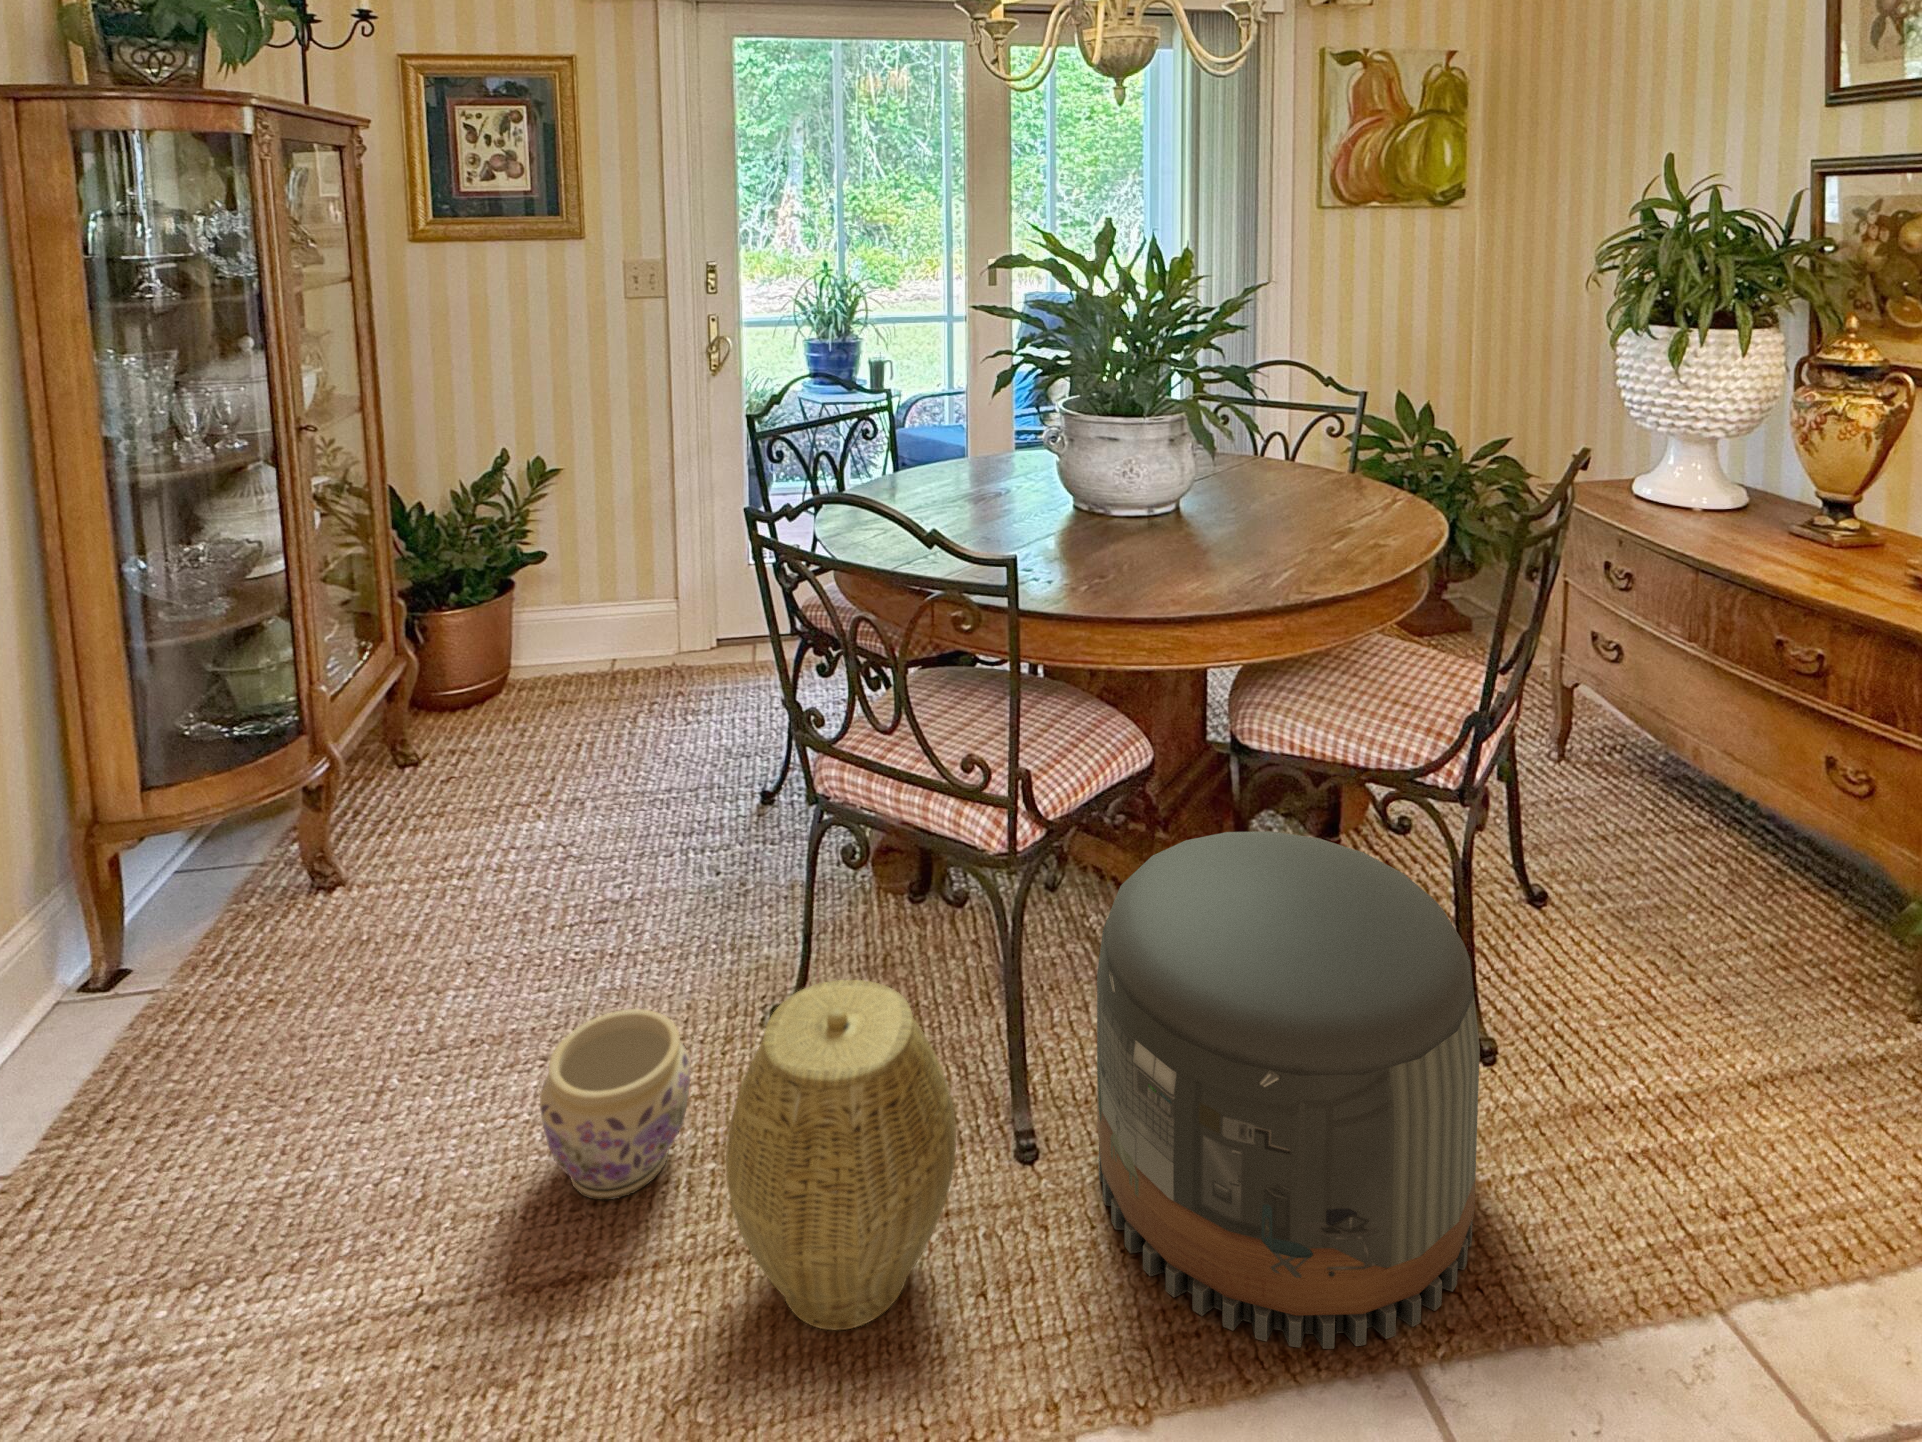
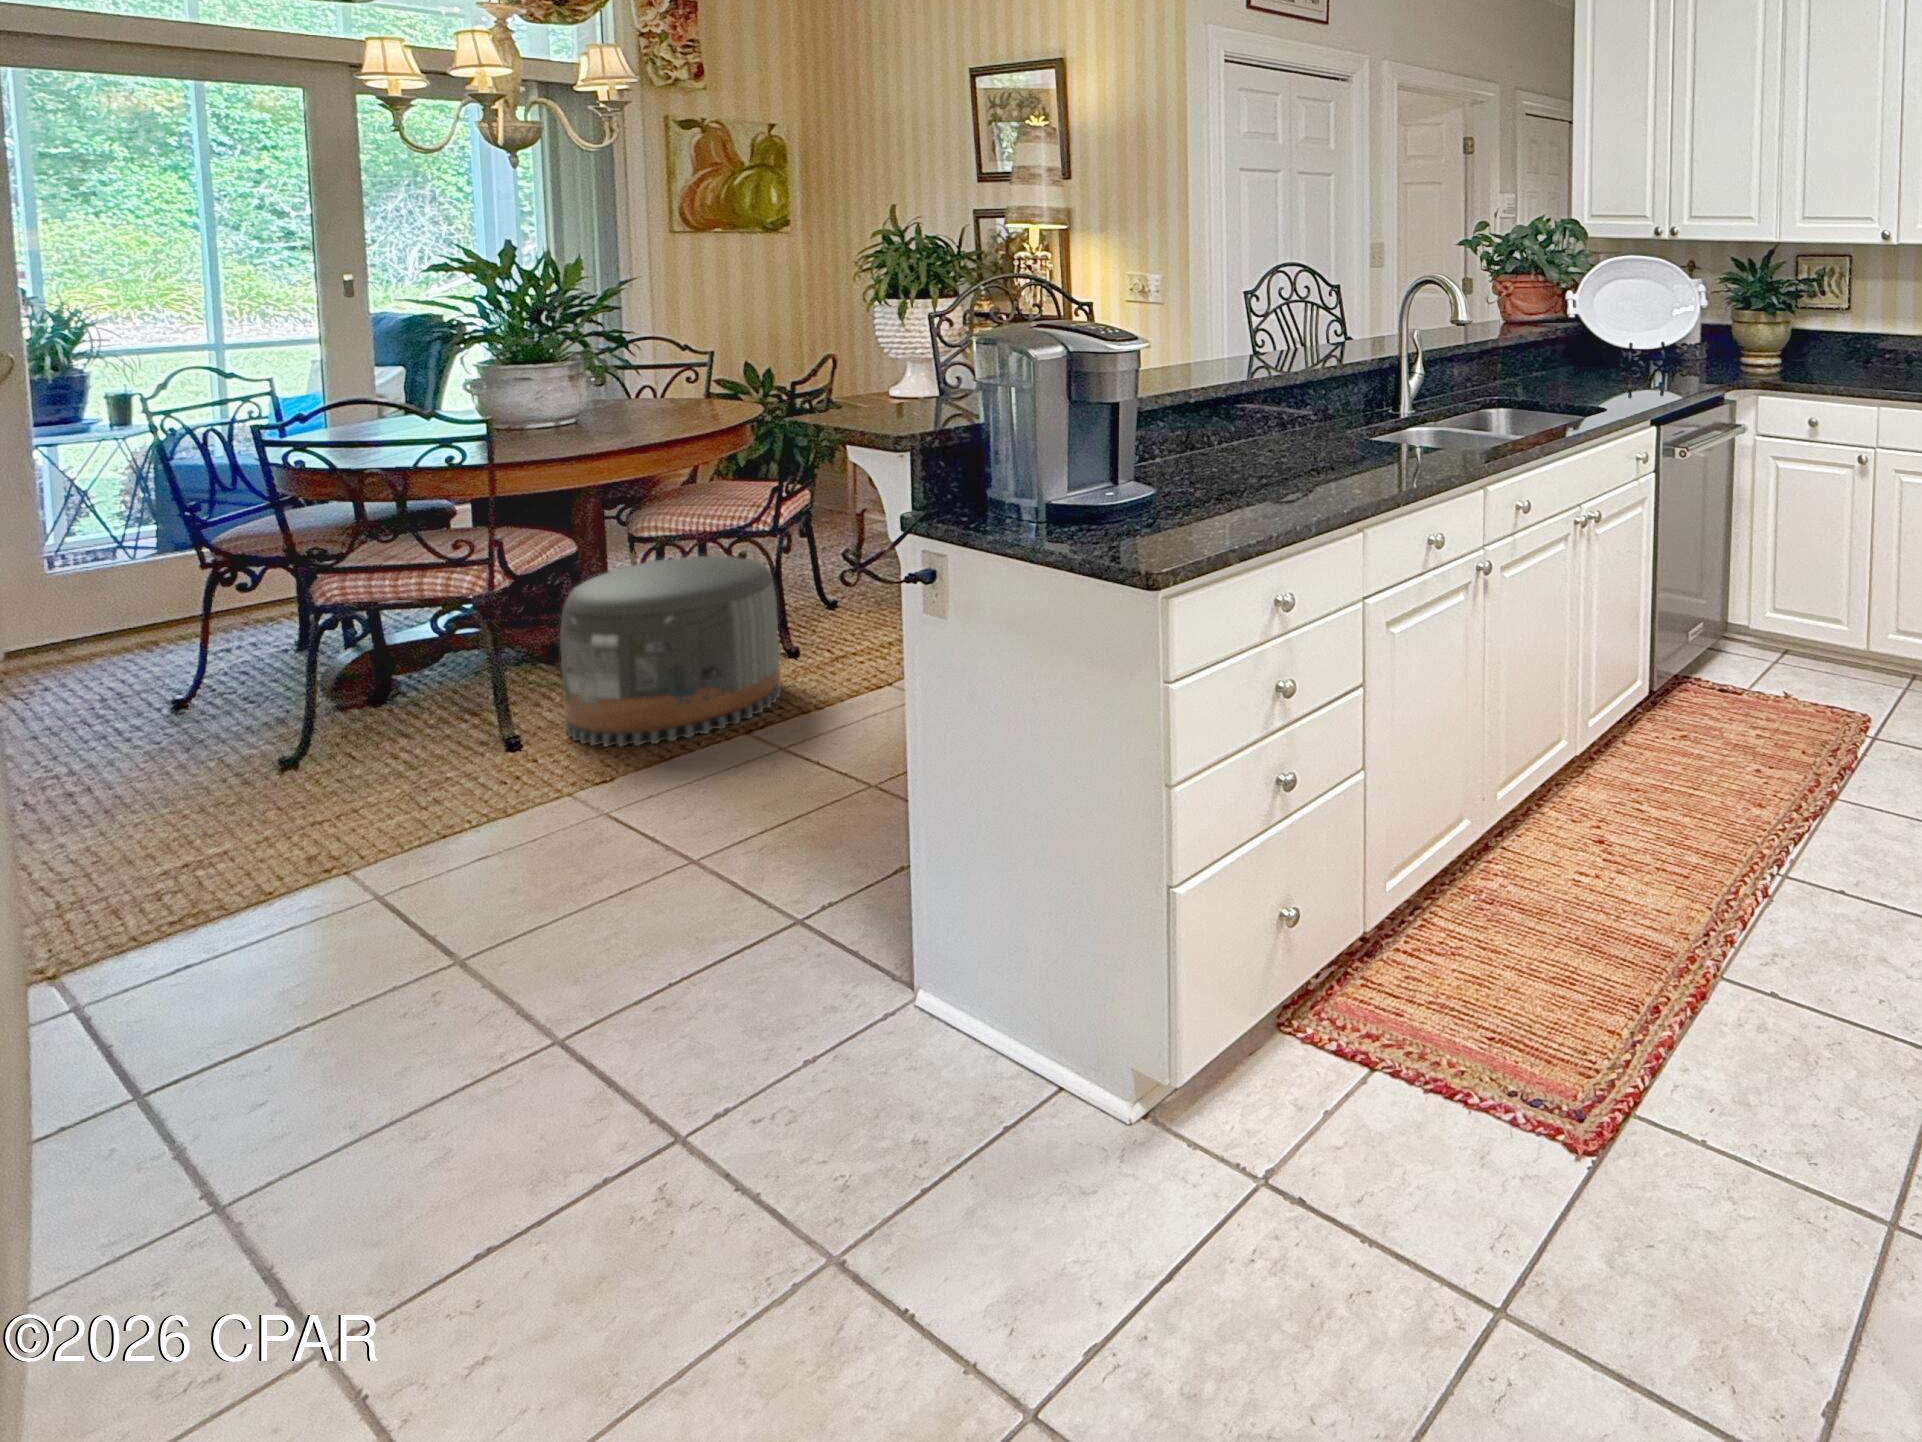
woven basket: present [726,980,956,1330] -> none [325,648,485,812]
planter: present [540,1009,691,1200] -> none [128,738,257,839]

